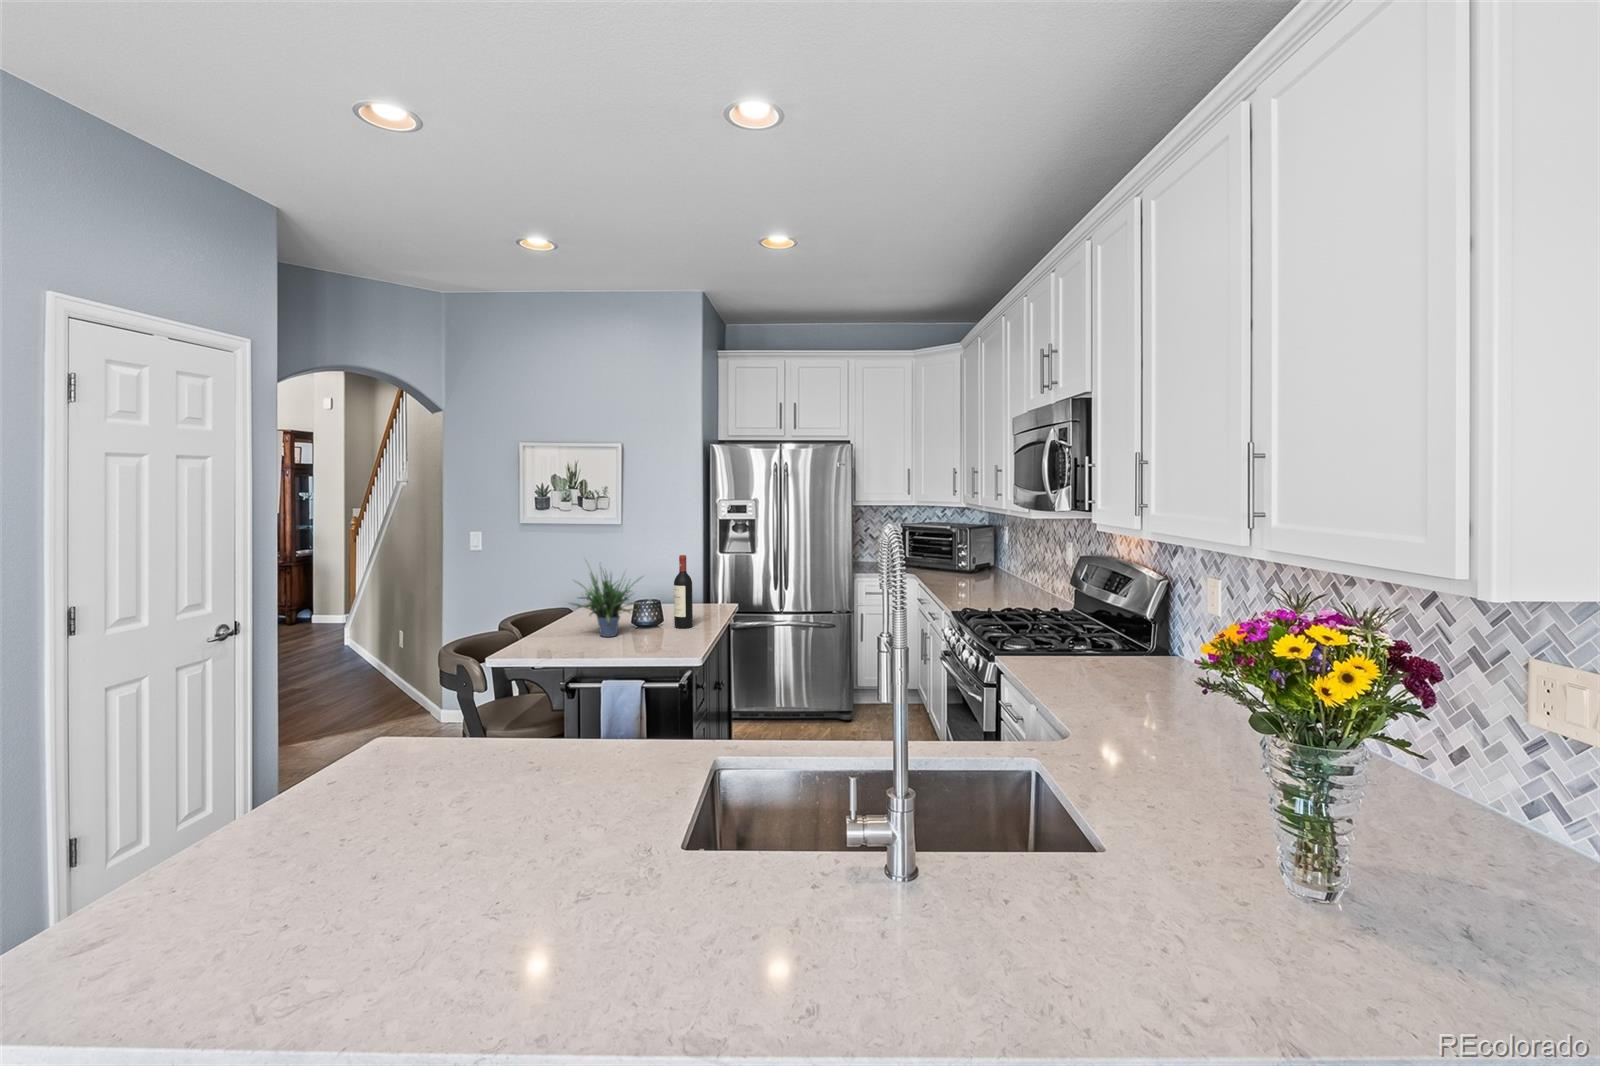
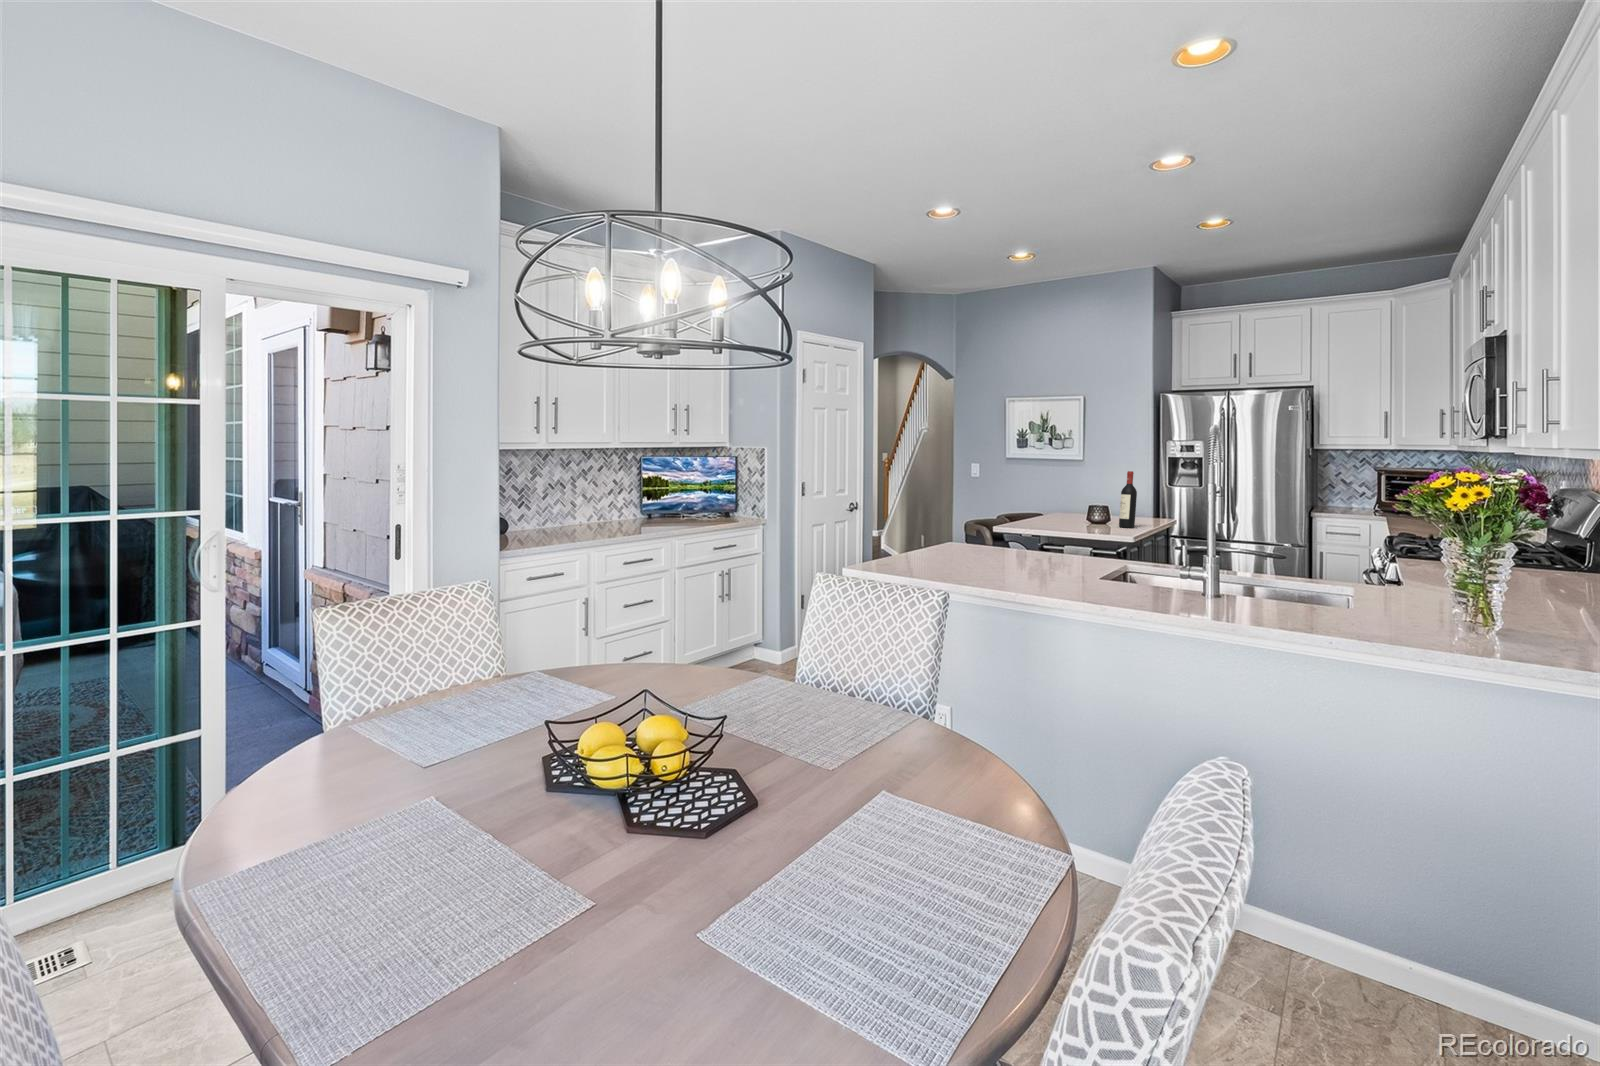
potted plant: present [571,568,643,637] -> none [1036,466,1097,526]

